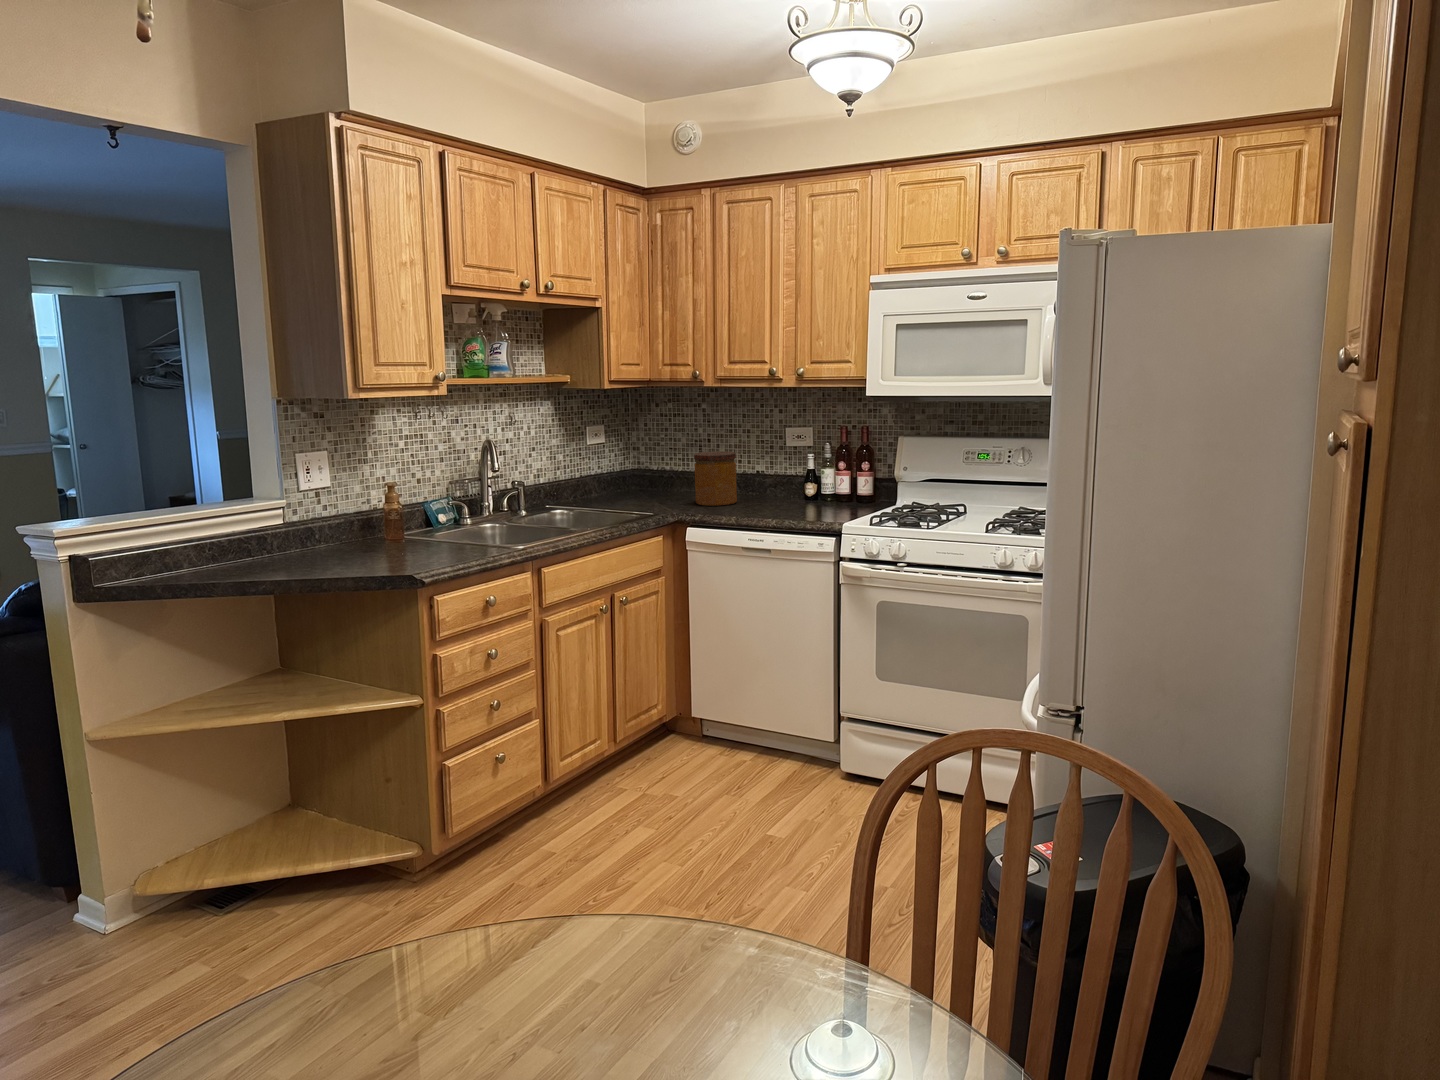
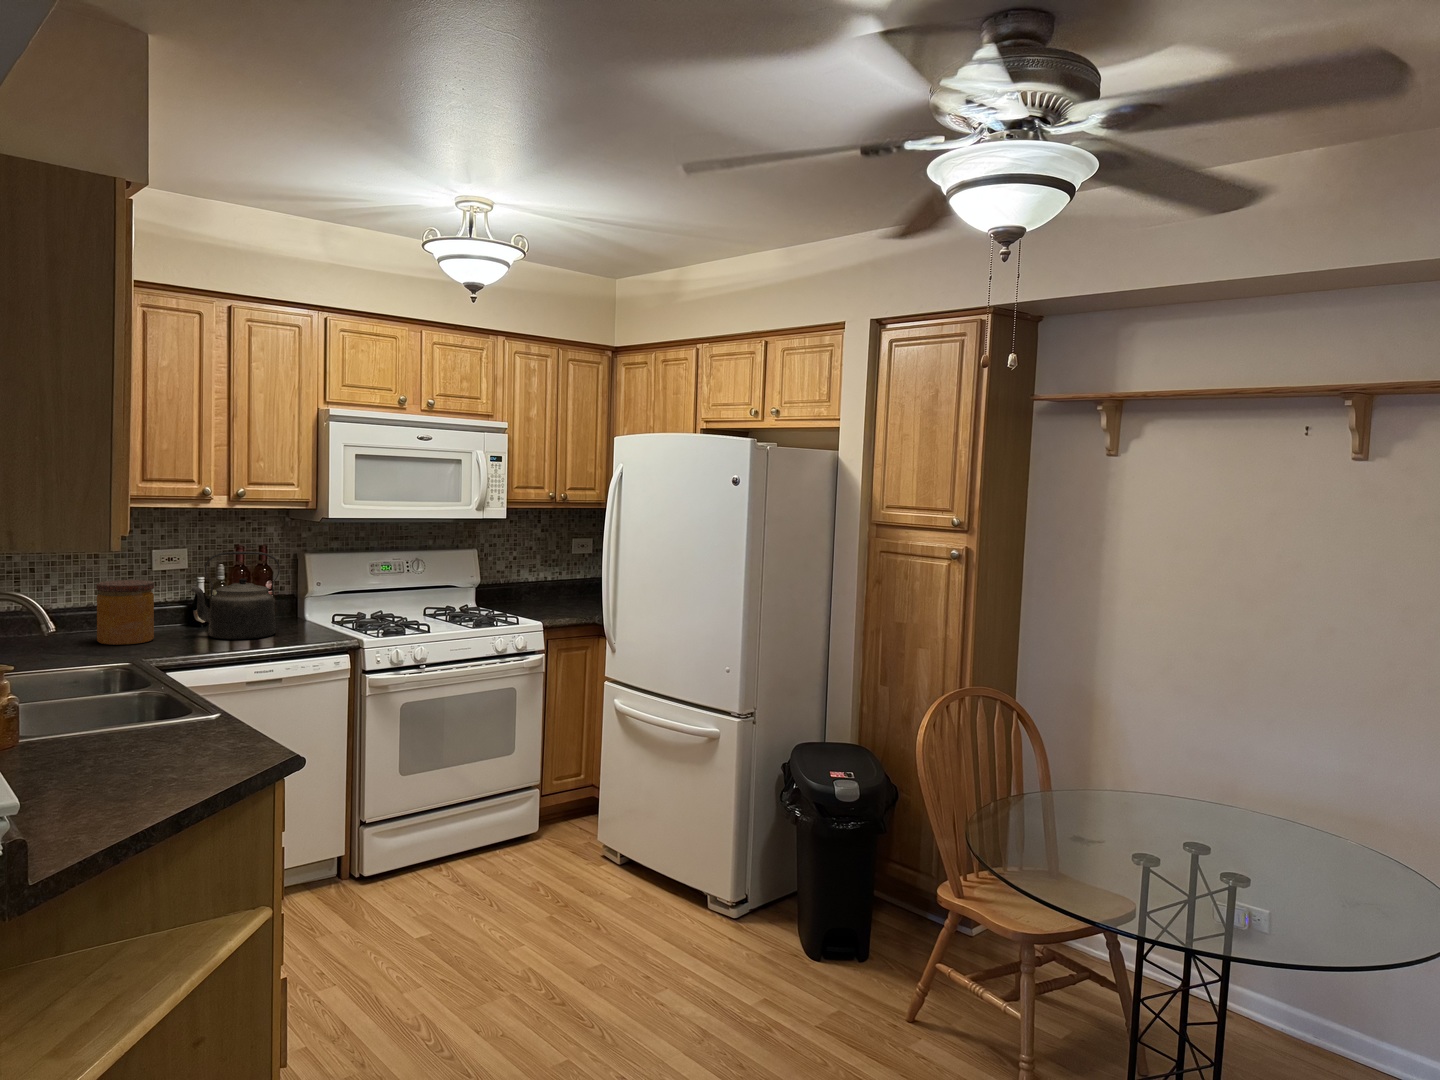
kettle: none [756,429,818,513] -> present [191,552,280,639]

